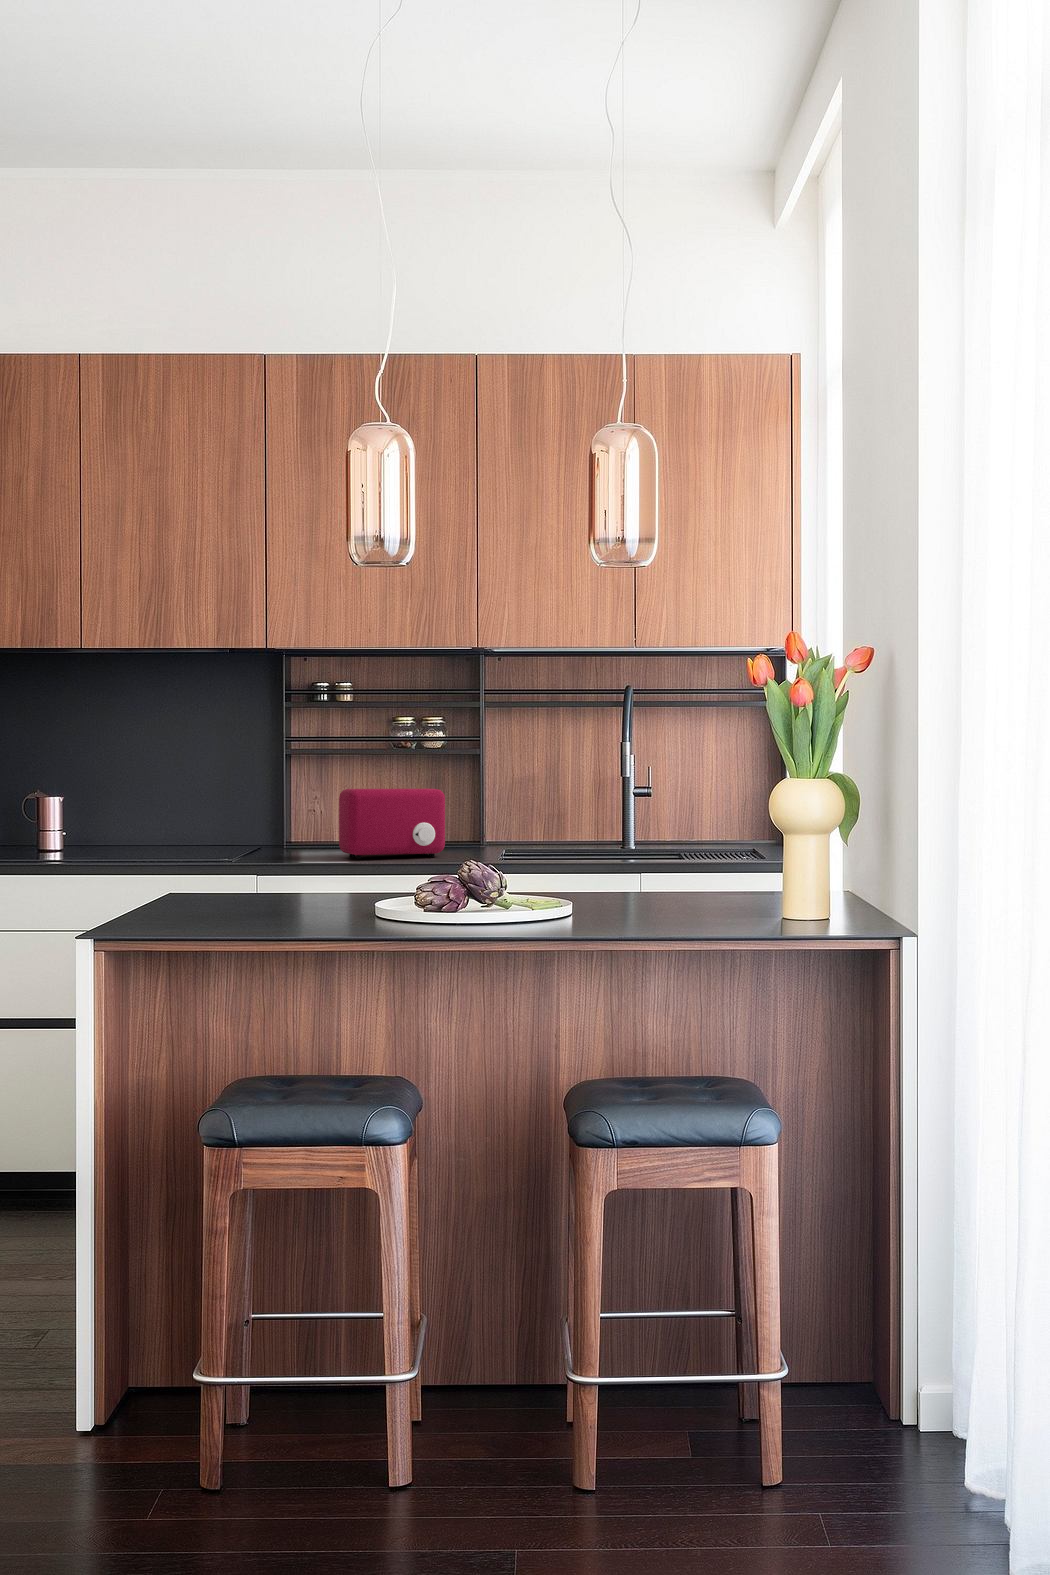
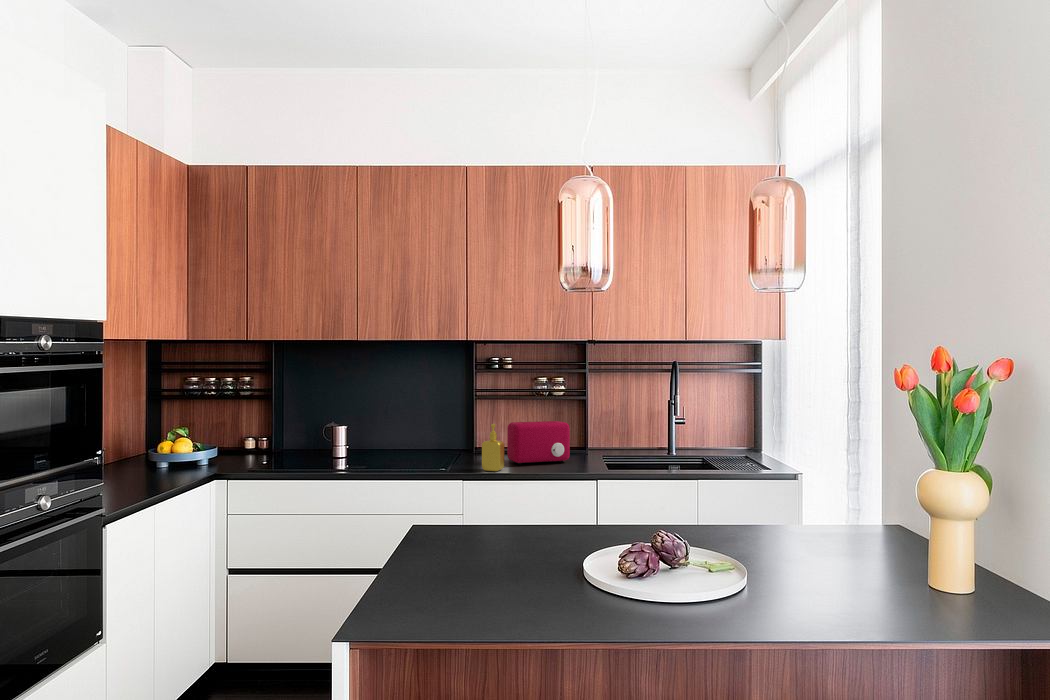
soap dispenser: none [293,787,330,865] -> present [482,424,504,471]

